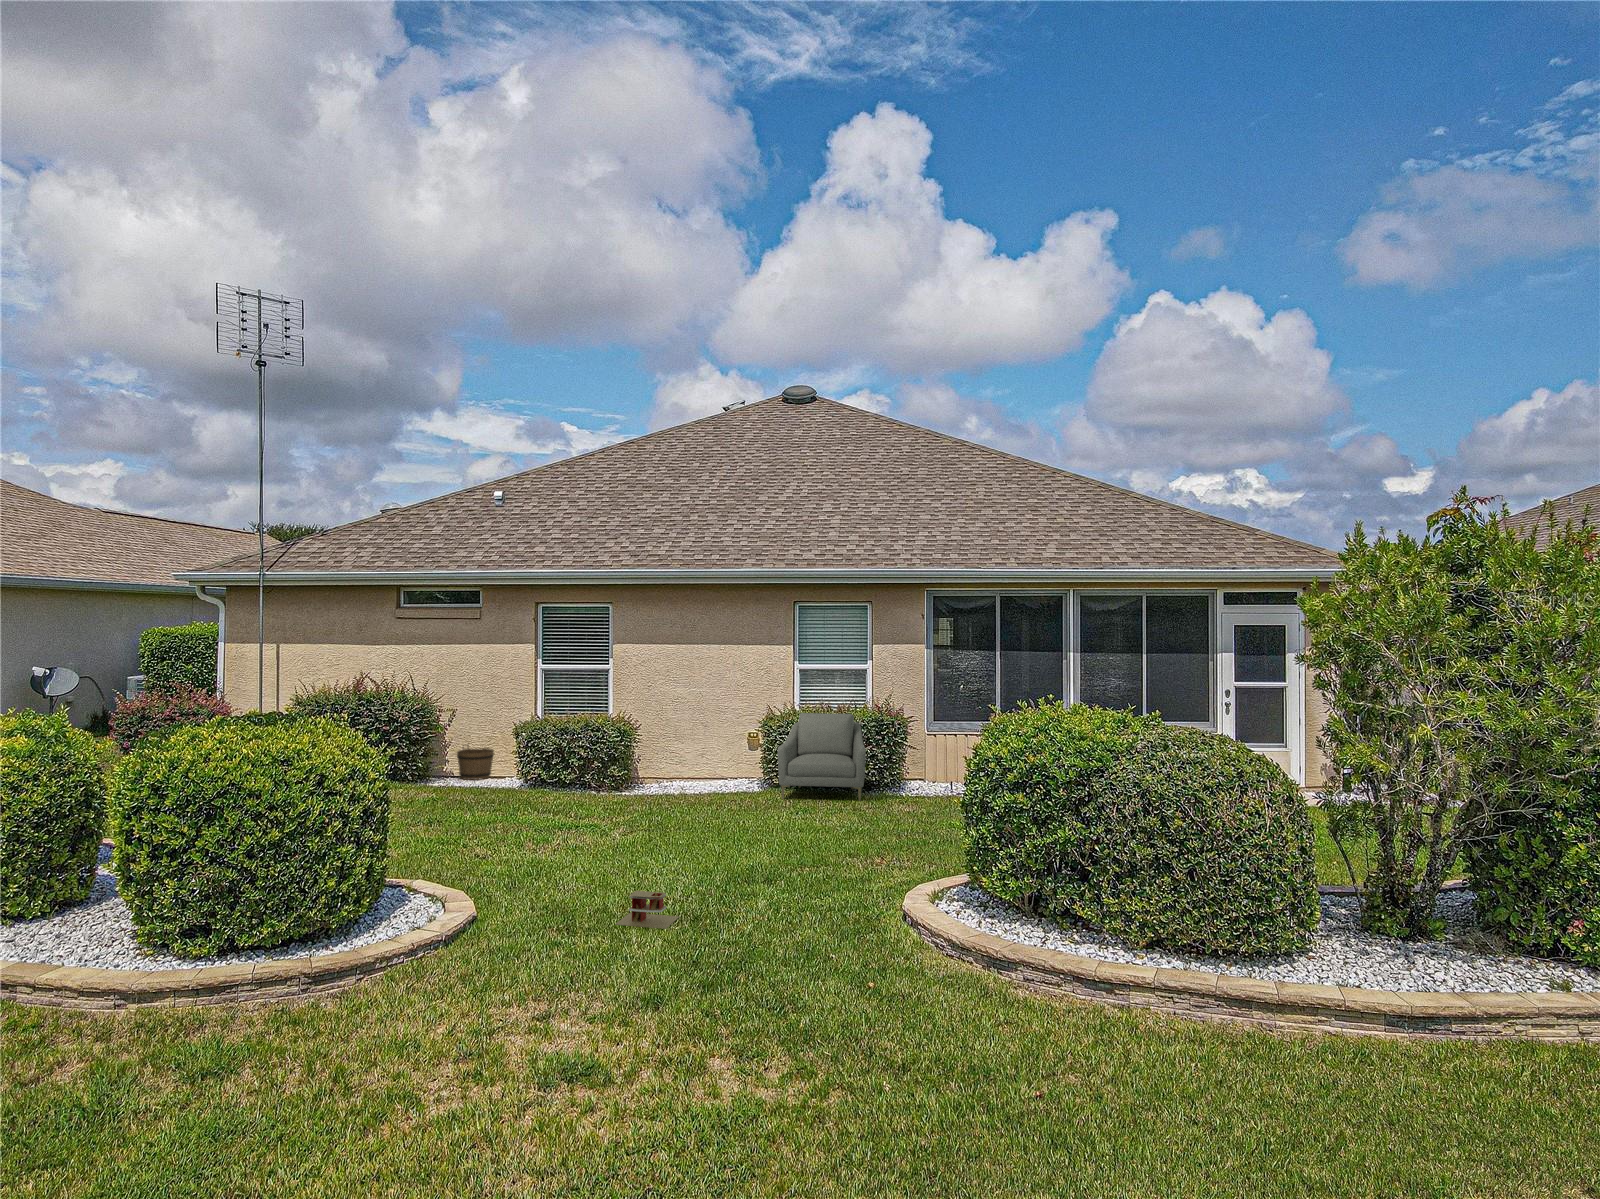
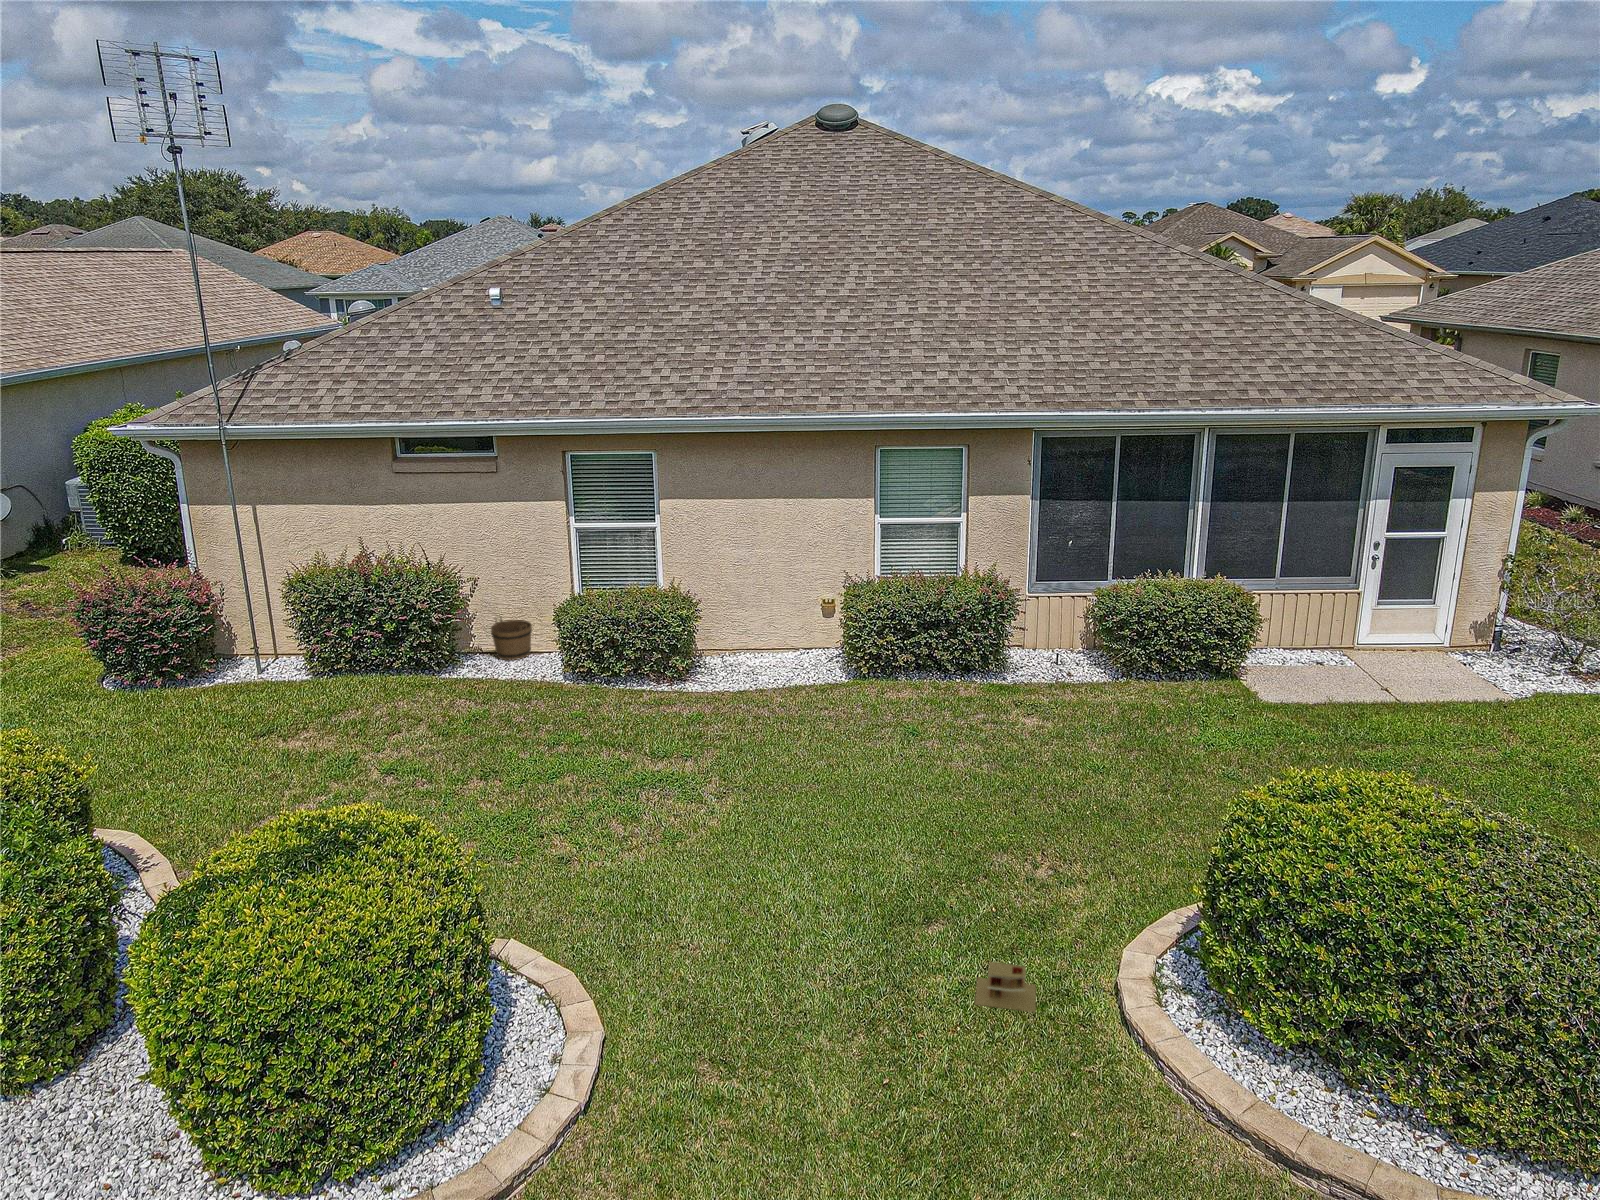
chair: present [778,713,866,801] -> none [868,591,969,701]
toy house: present [616,891,679,929] -> present [975,962,1036,1012]

